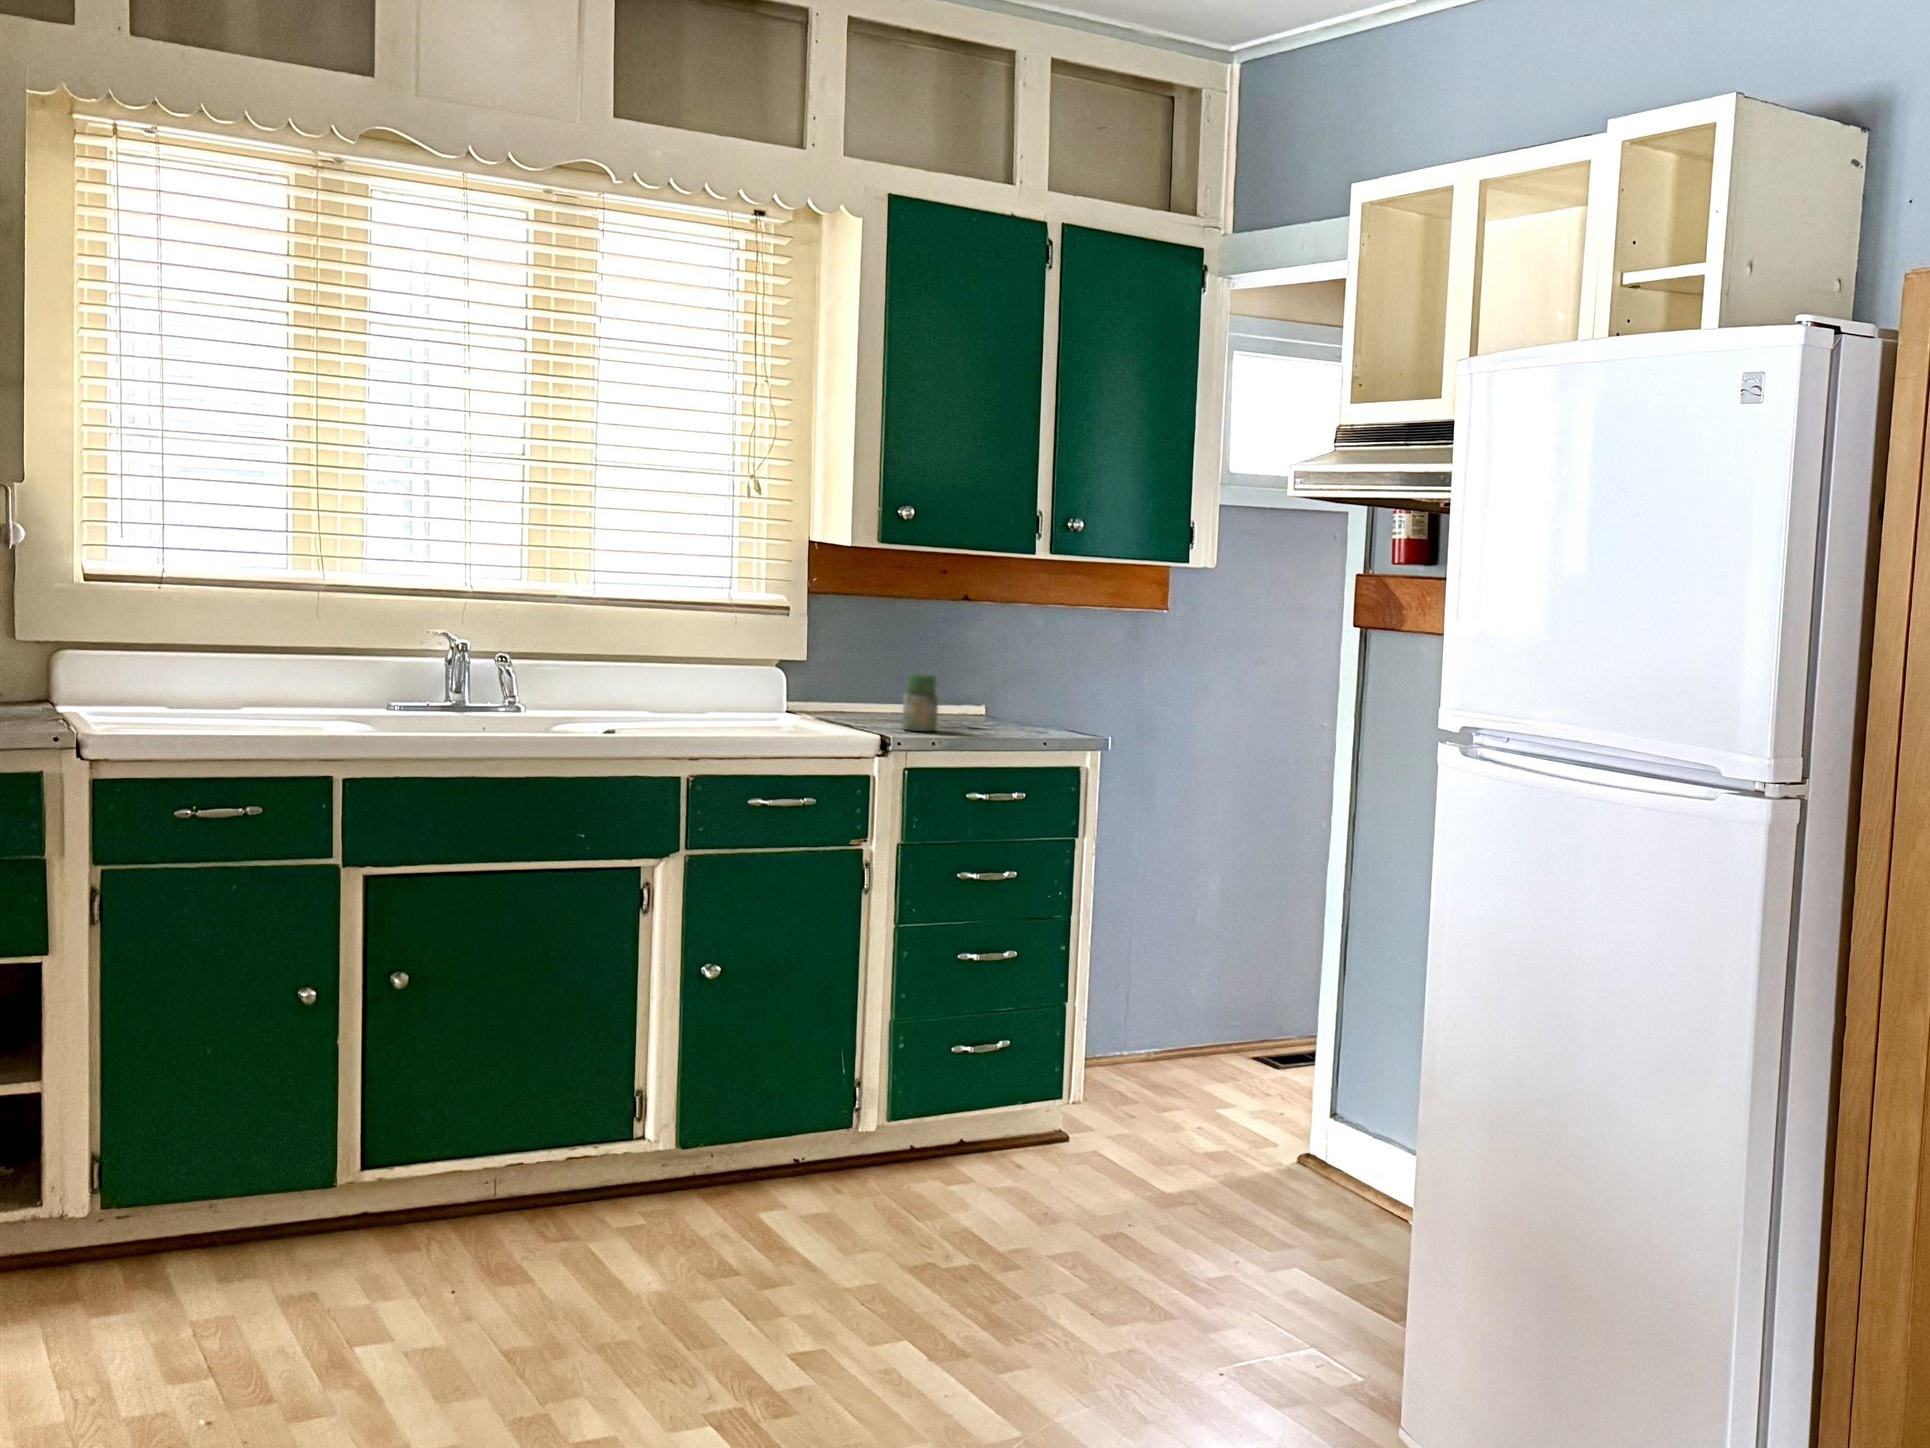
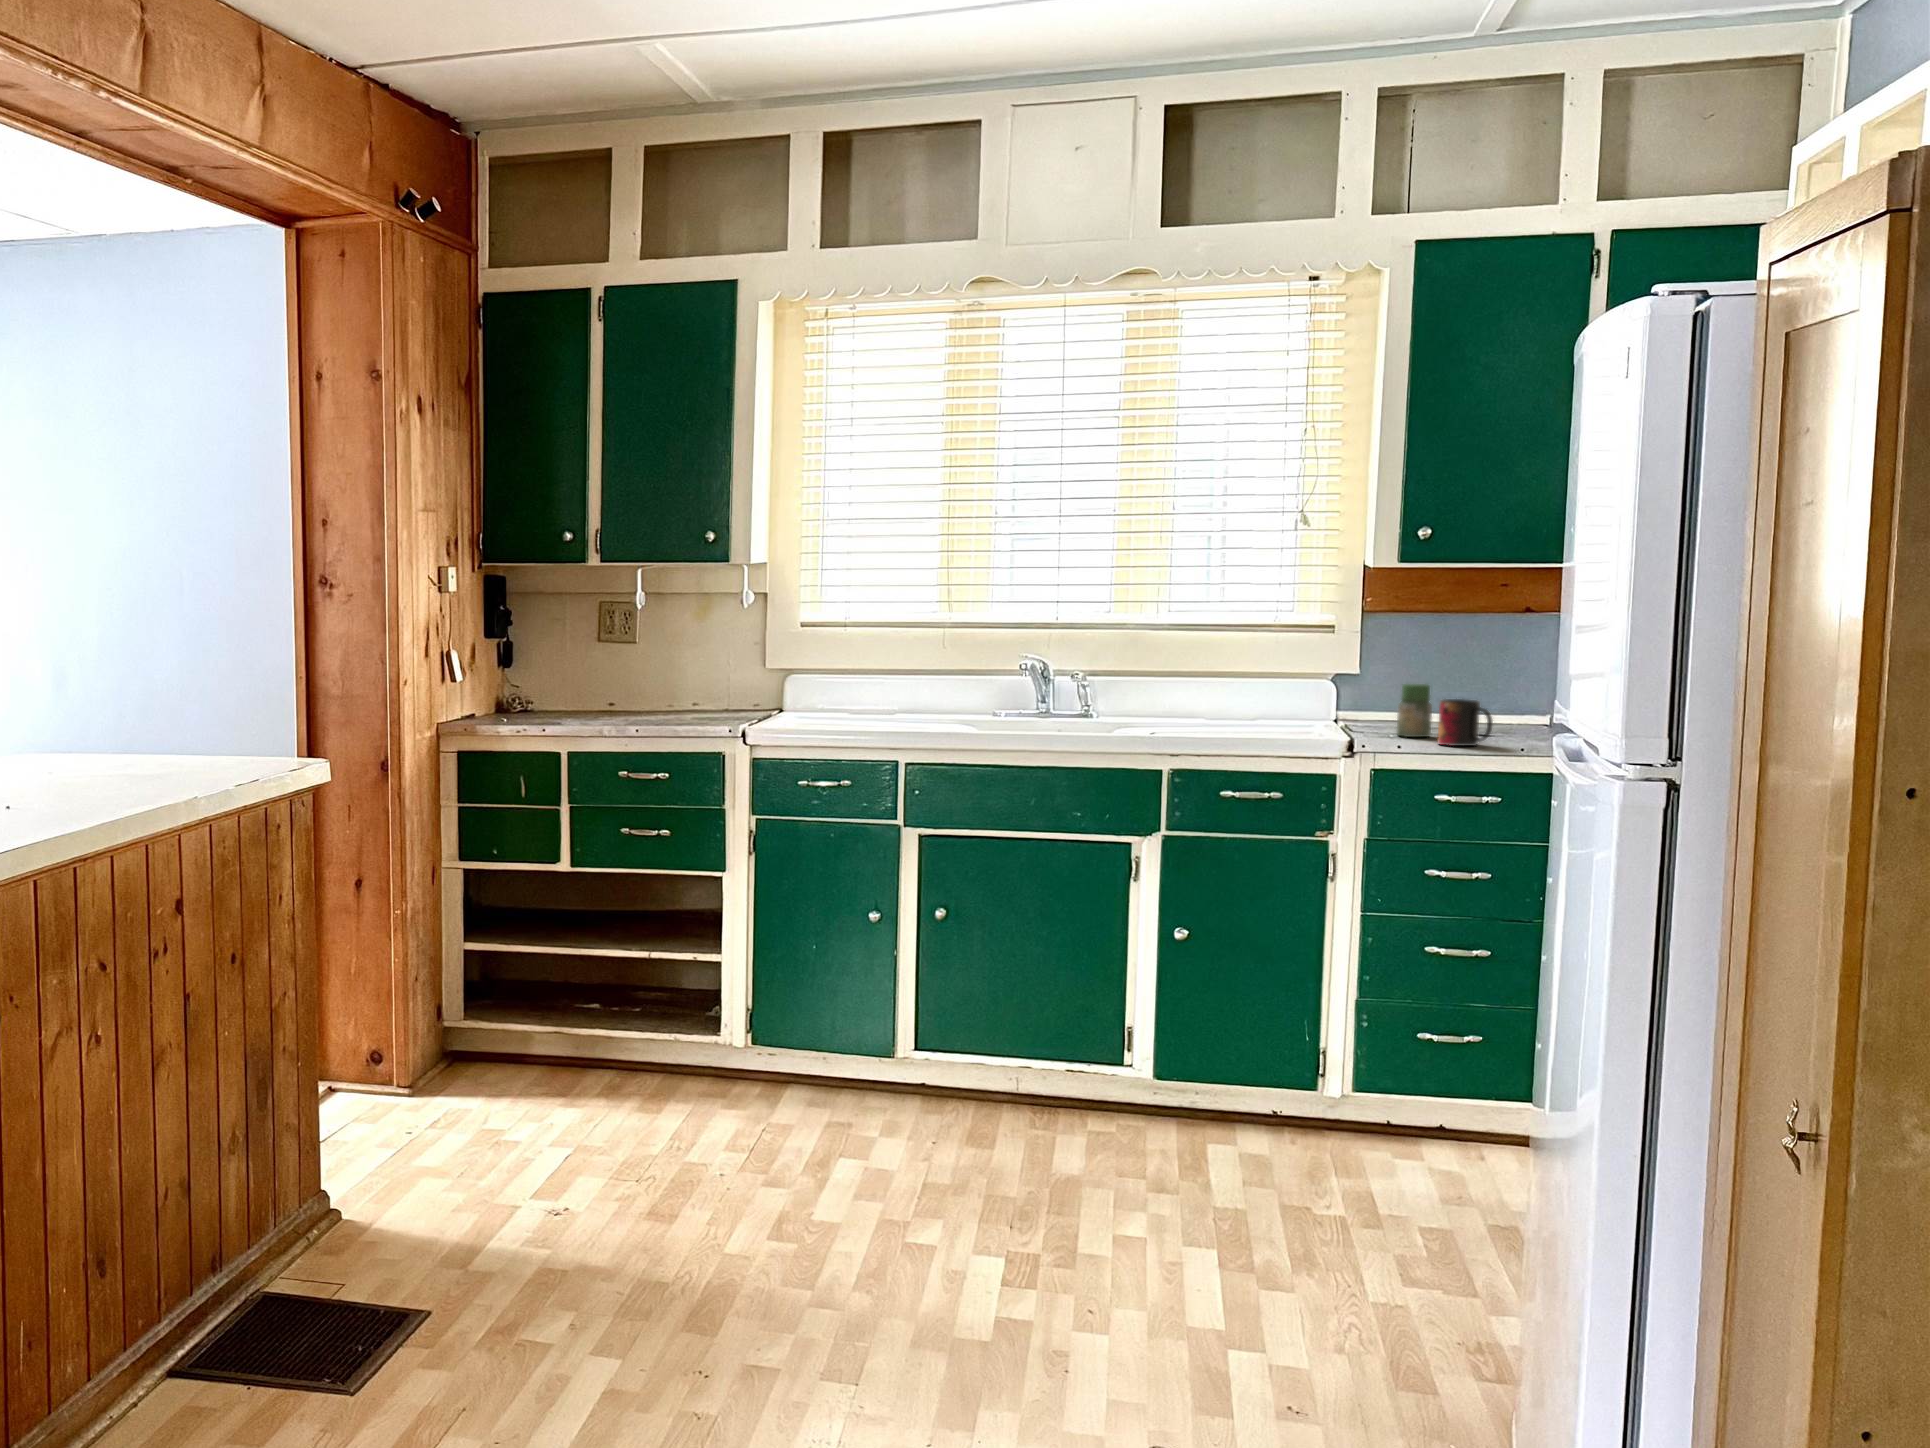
mug: none [960,691,1018,740] -> present [1438,699,1493,746]

